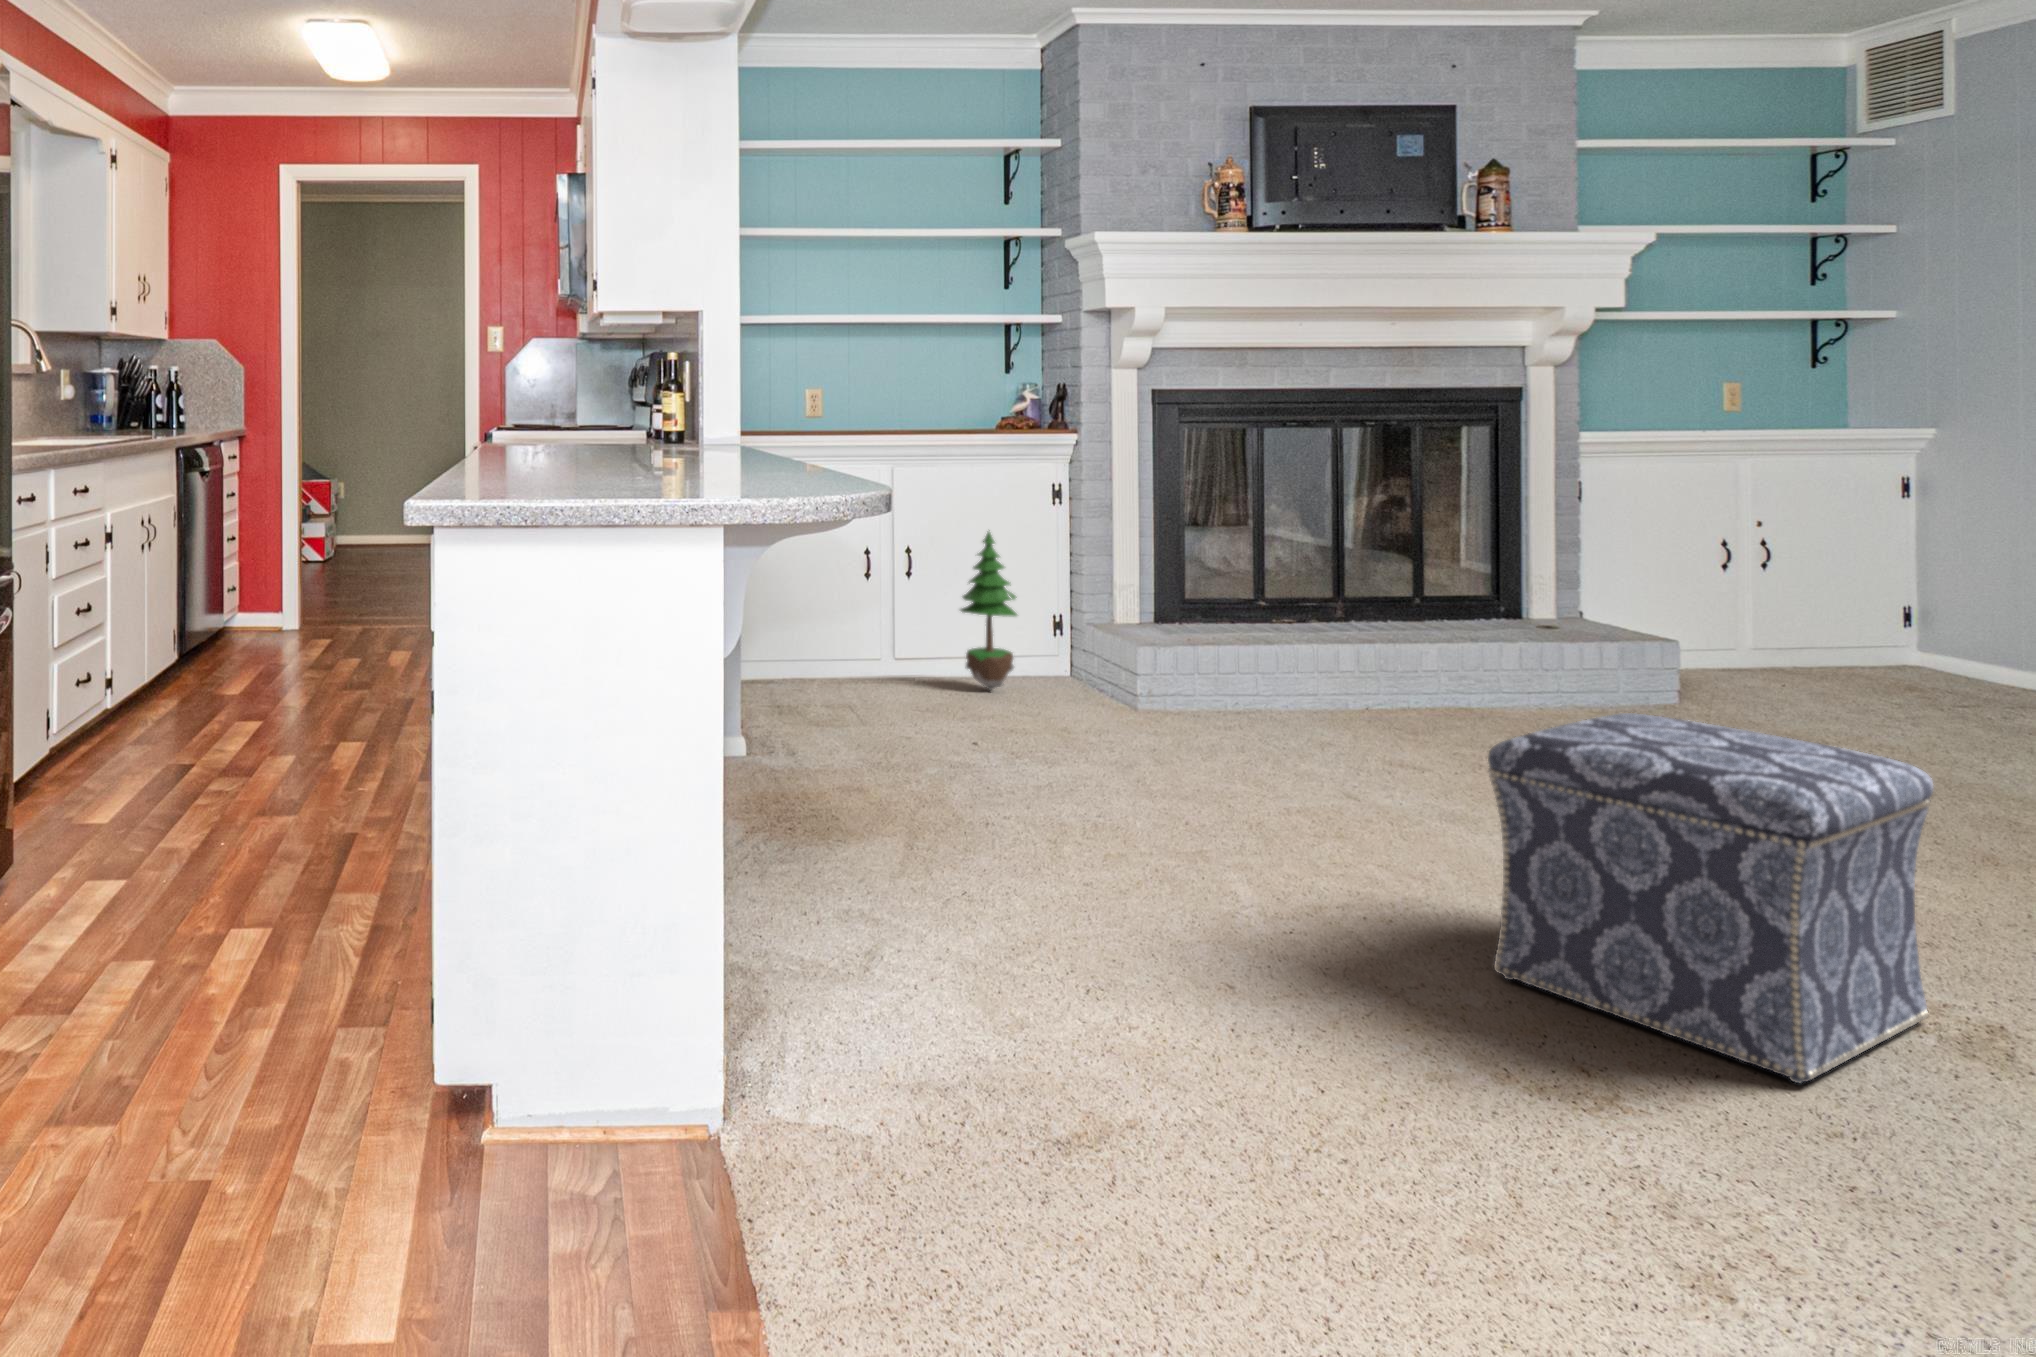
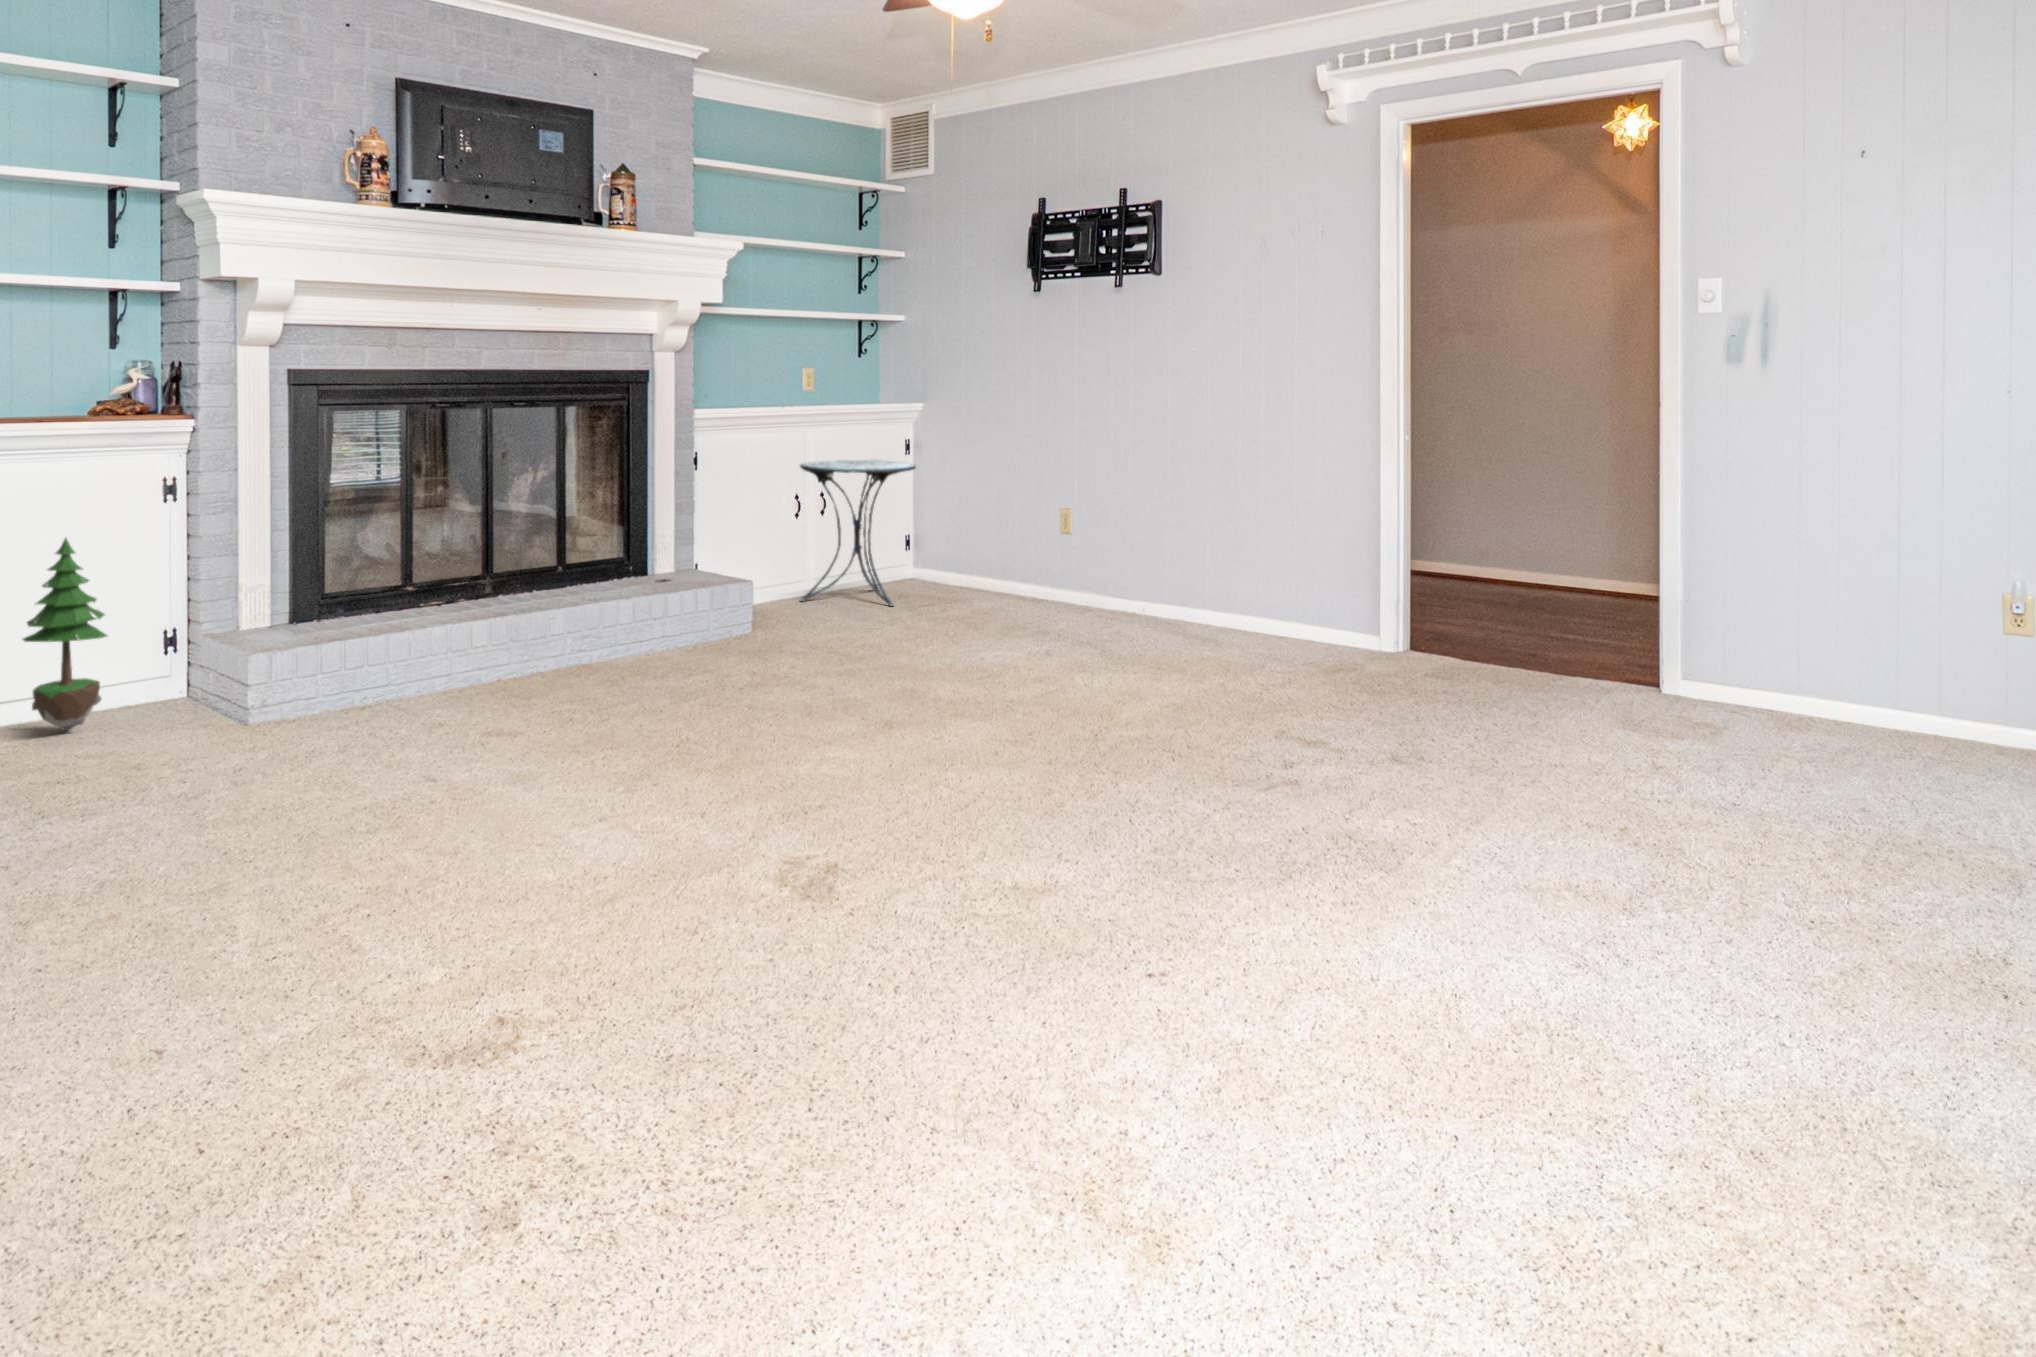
side table: none [1733,499,1937,695] -> present [800,460,916,606]
ottoman: present [1488,713,1933,1083] -> none [496,666,826,974]

